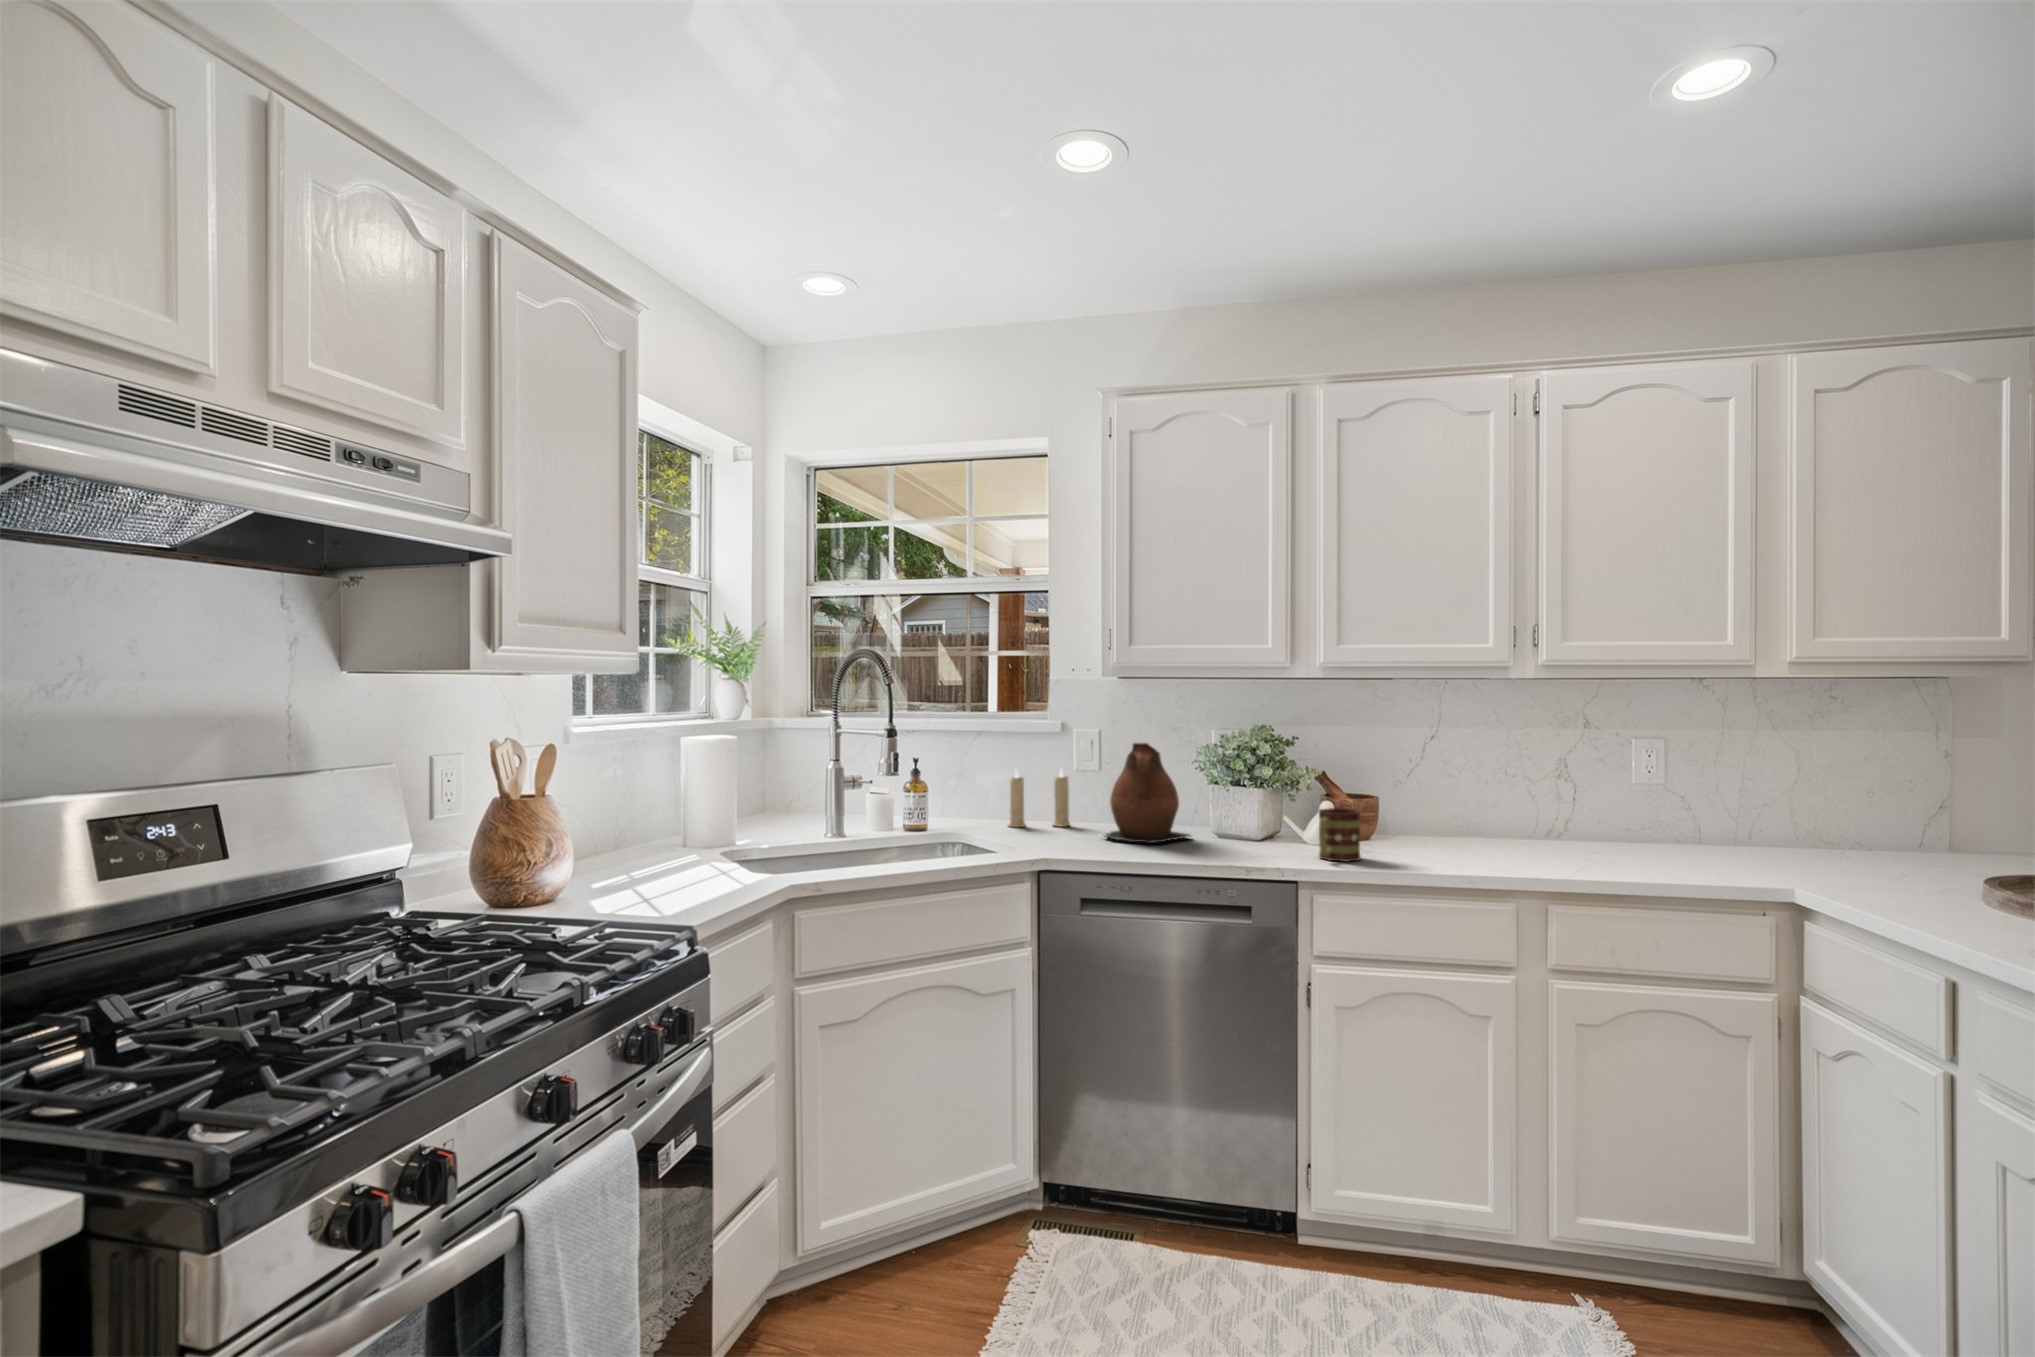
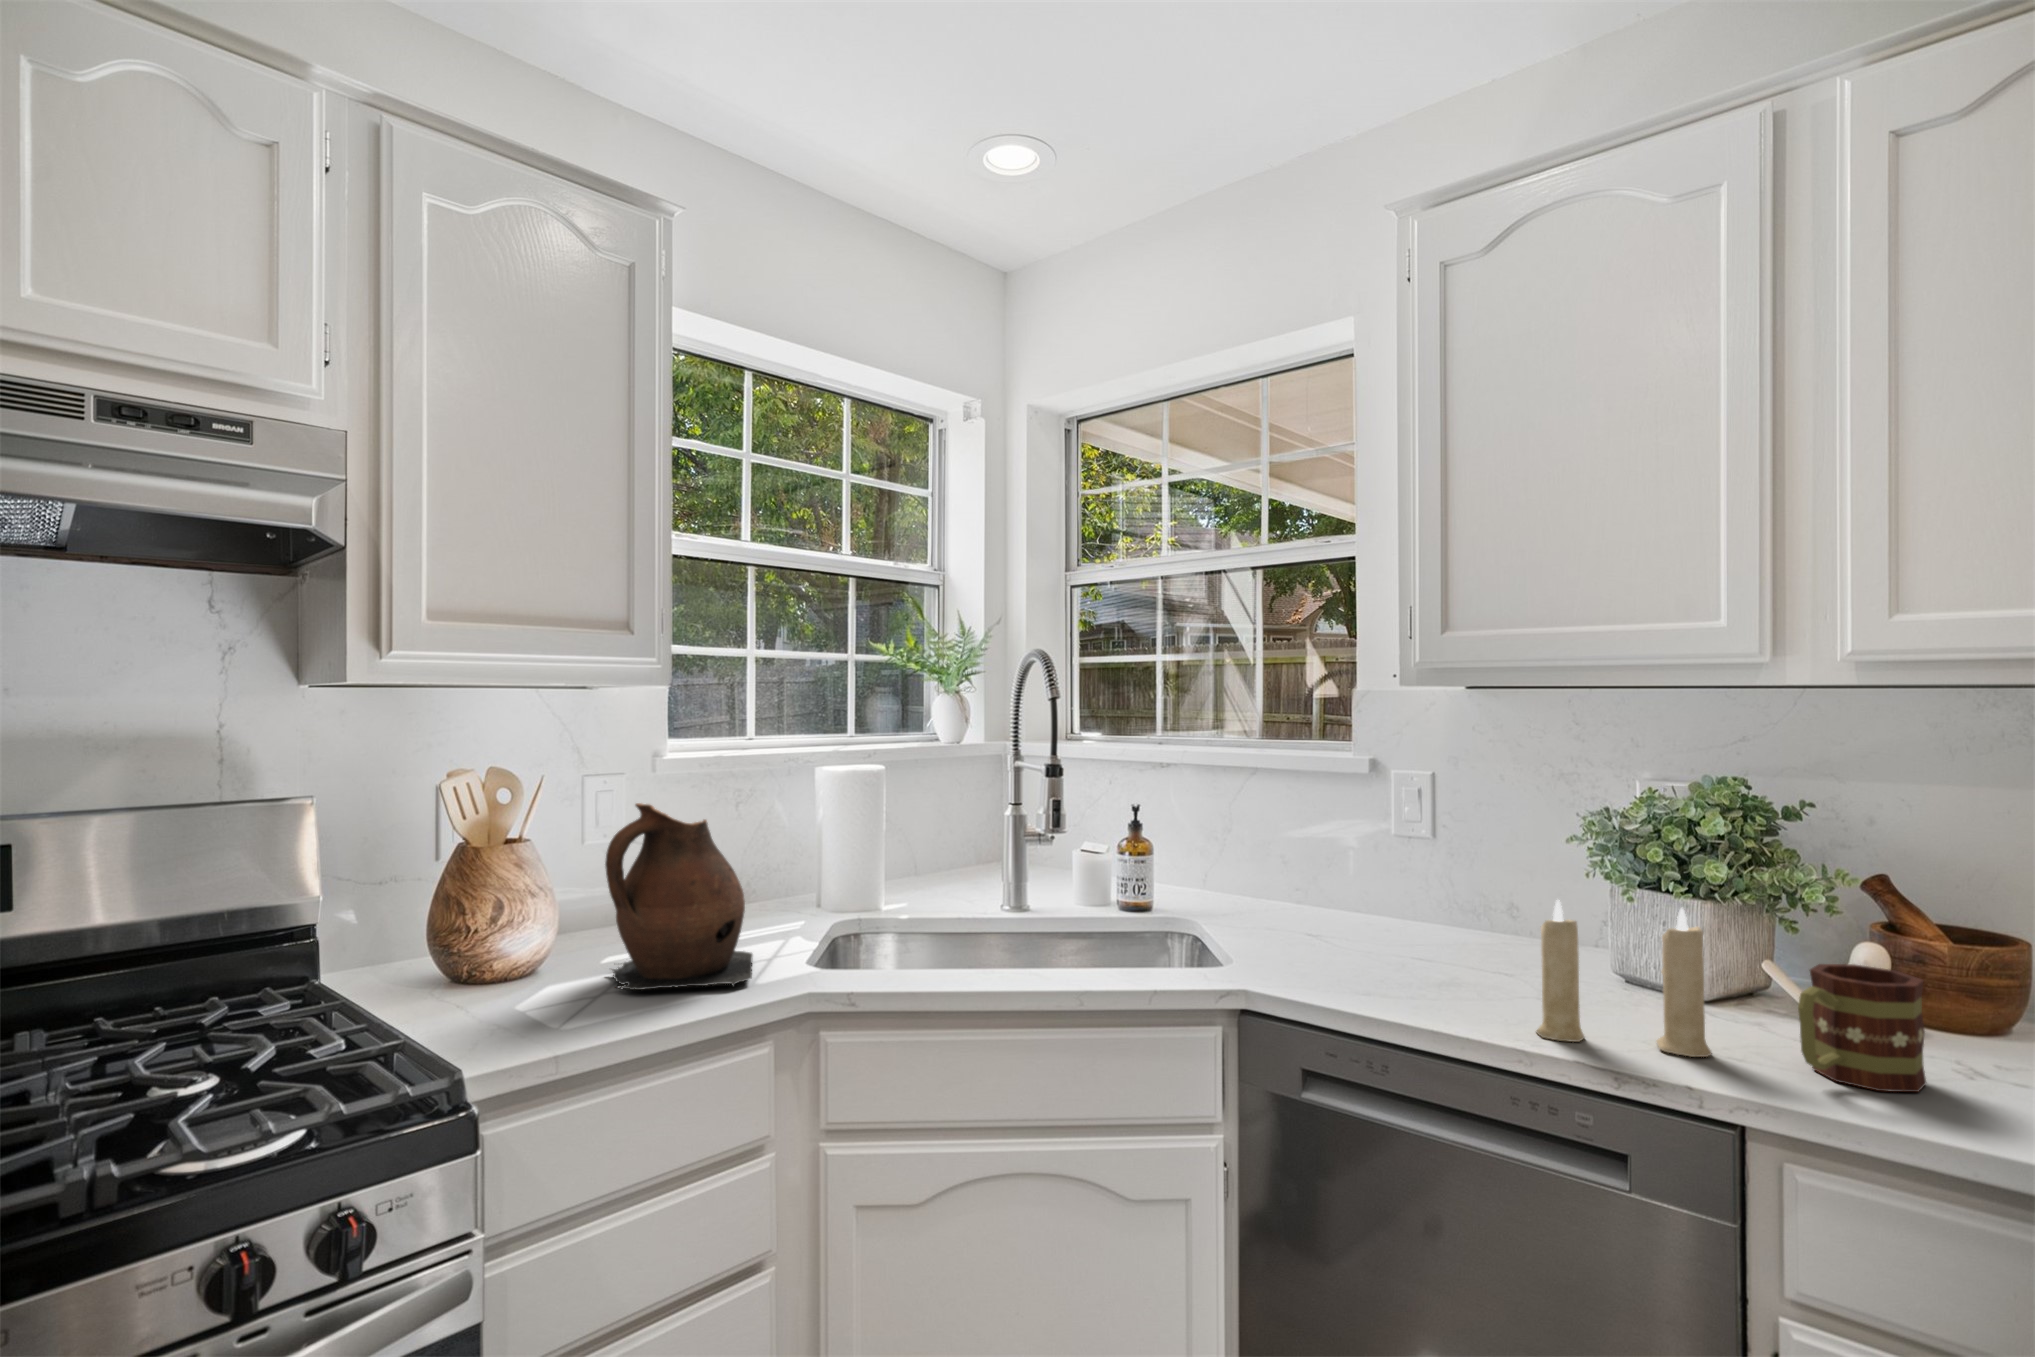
ceramic pitcher: present [1104,743,1191,843] -> present [605,803,752,990]
candle: present [1008,769,1070,827] -> present [1536,900,1712,1057]

